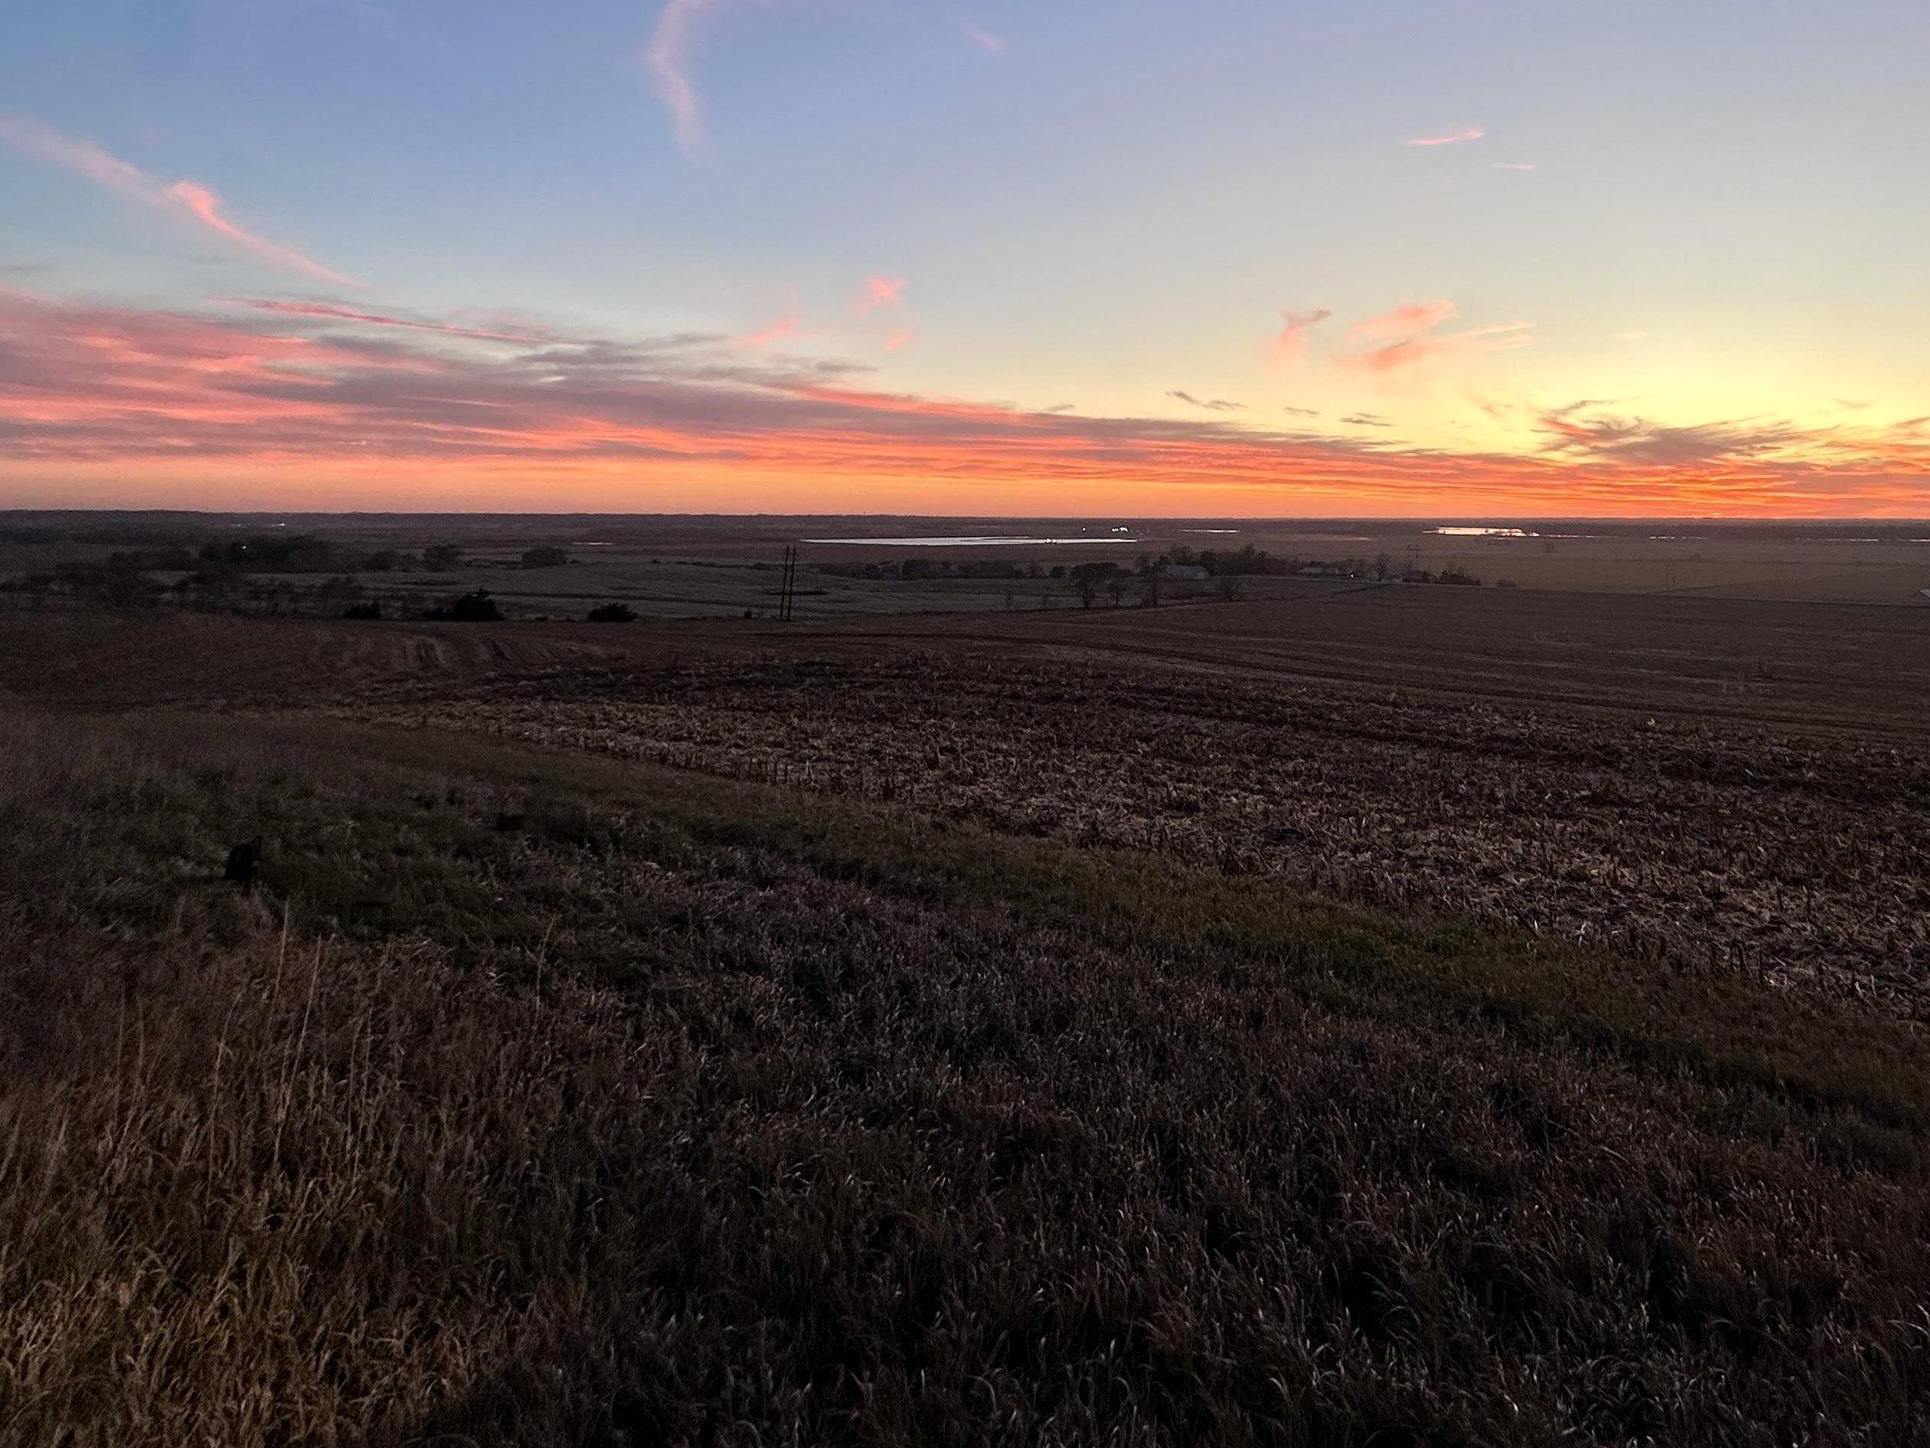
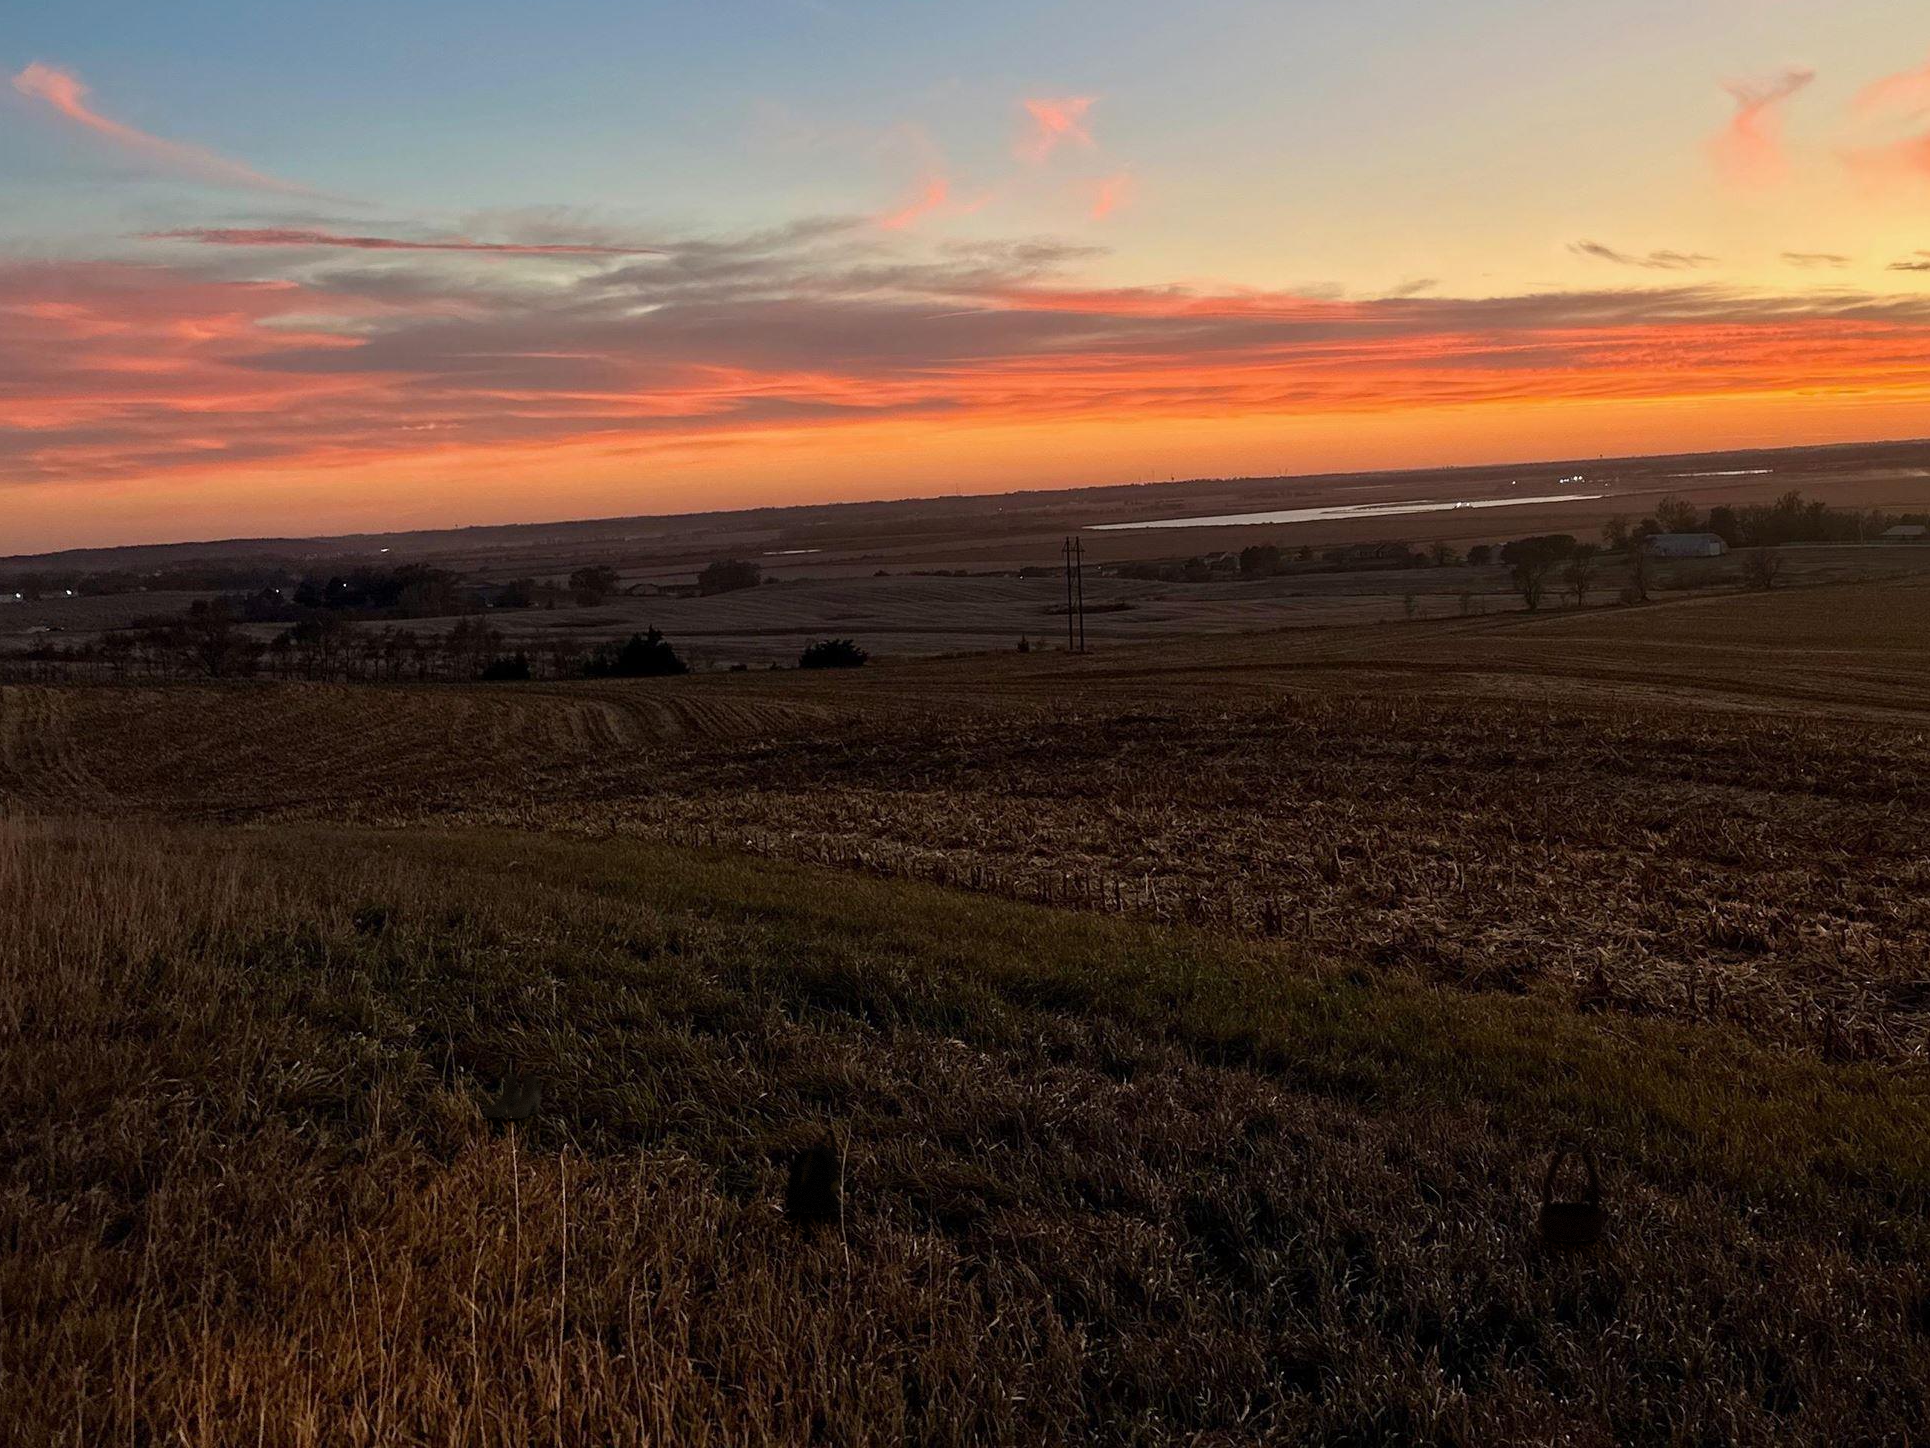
basket: present [497,797,529,829] -> present [1539,1147,1603,1243]
backpack: present [224,835,261,878] -> present [786,1130,839,1215]

